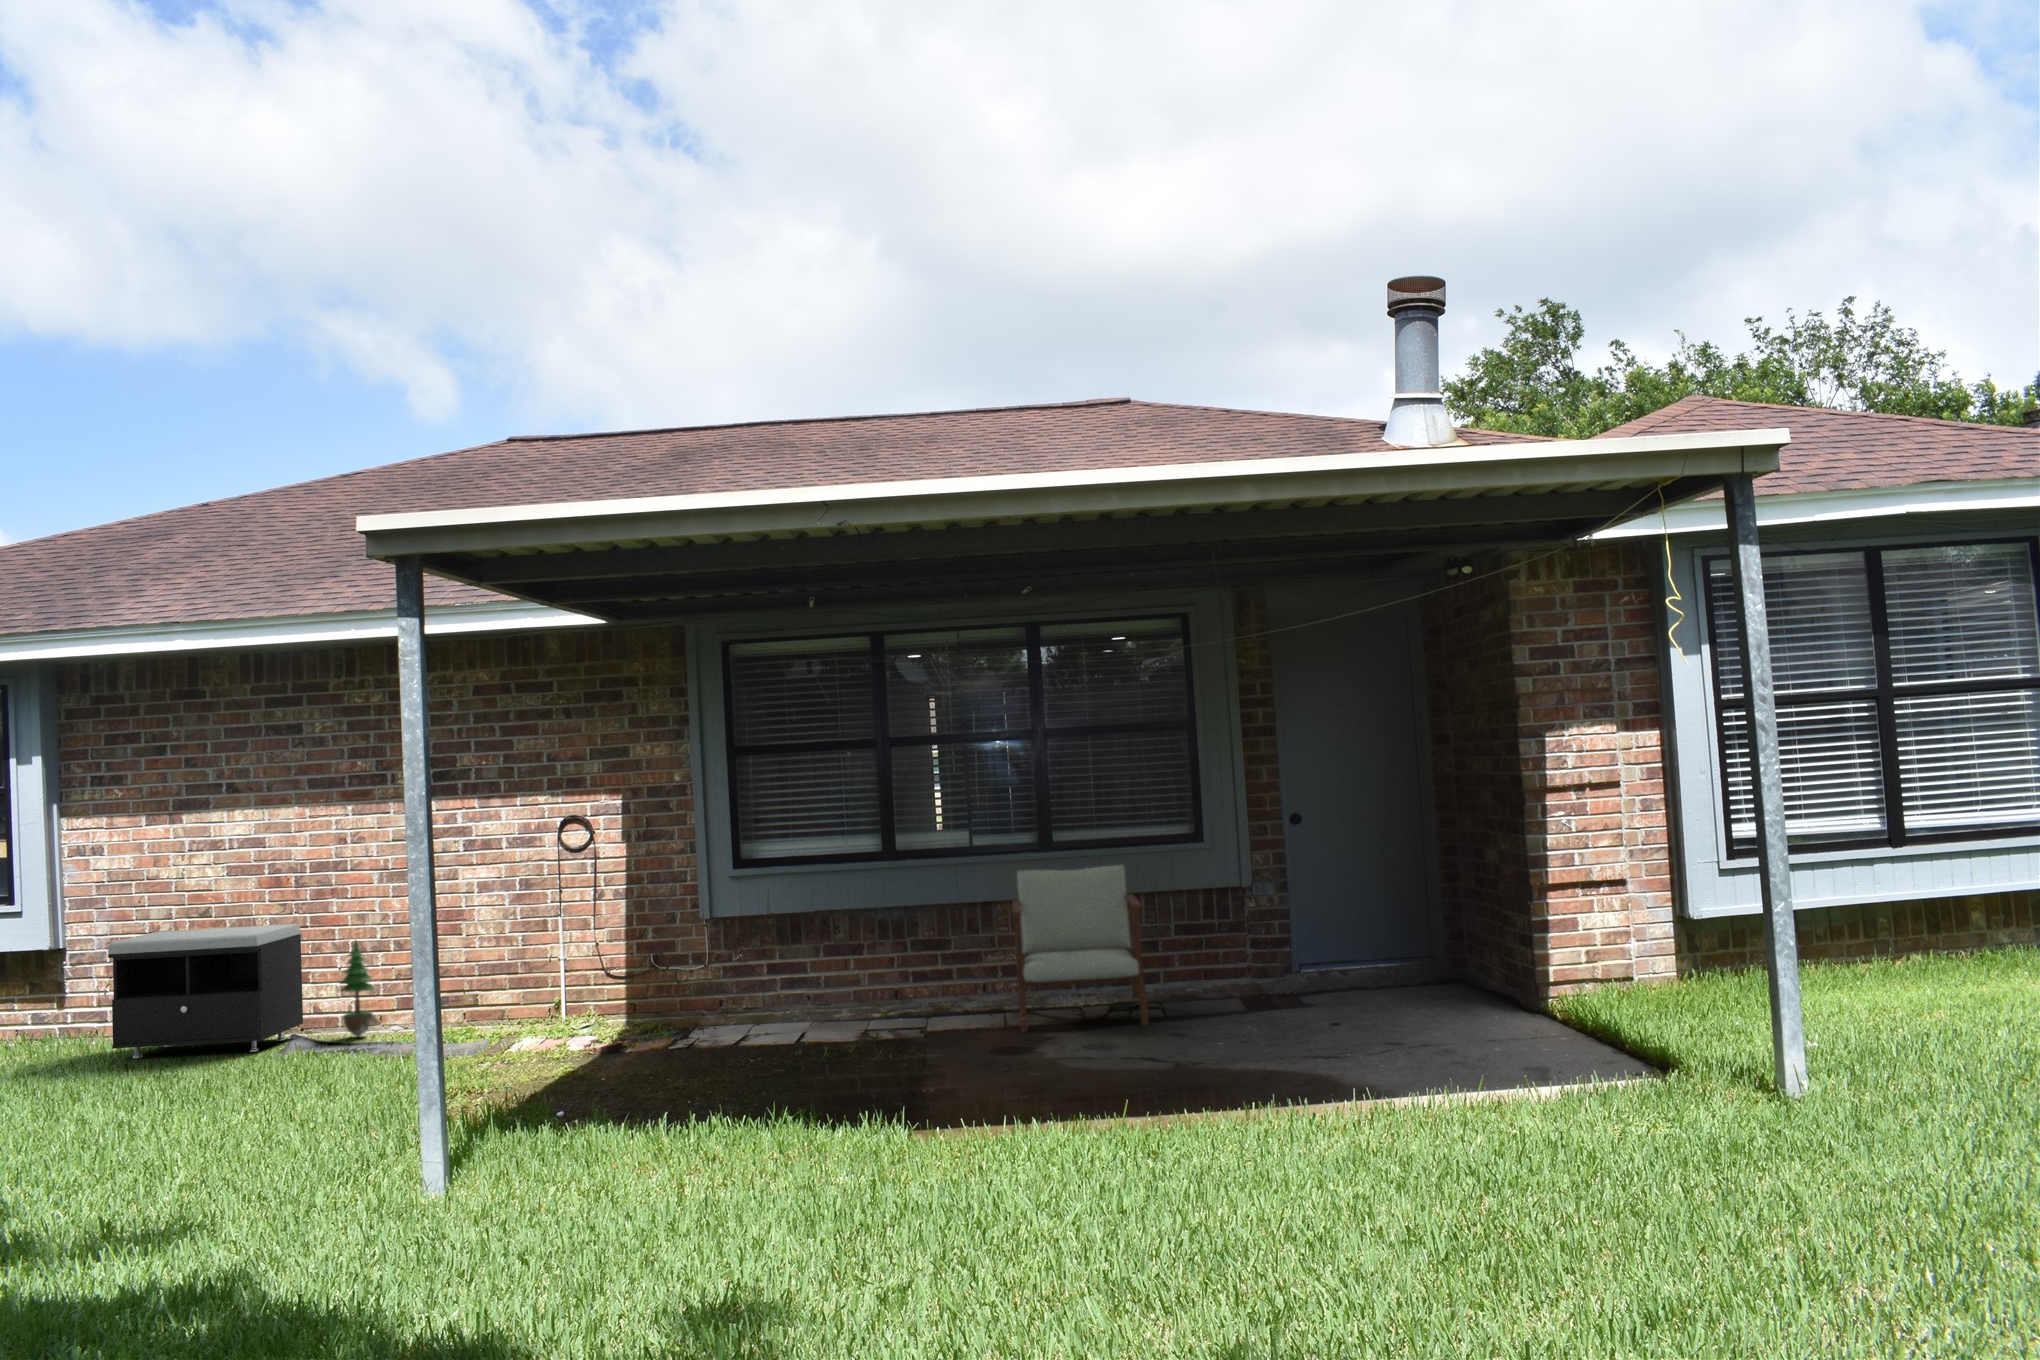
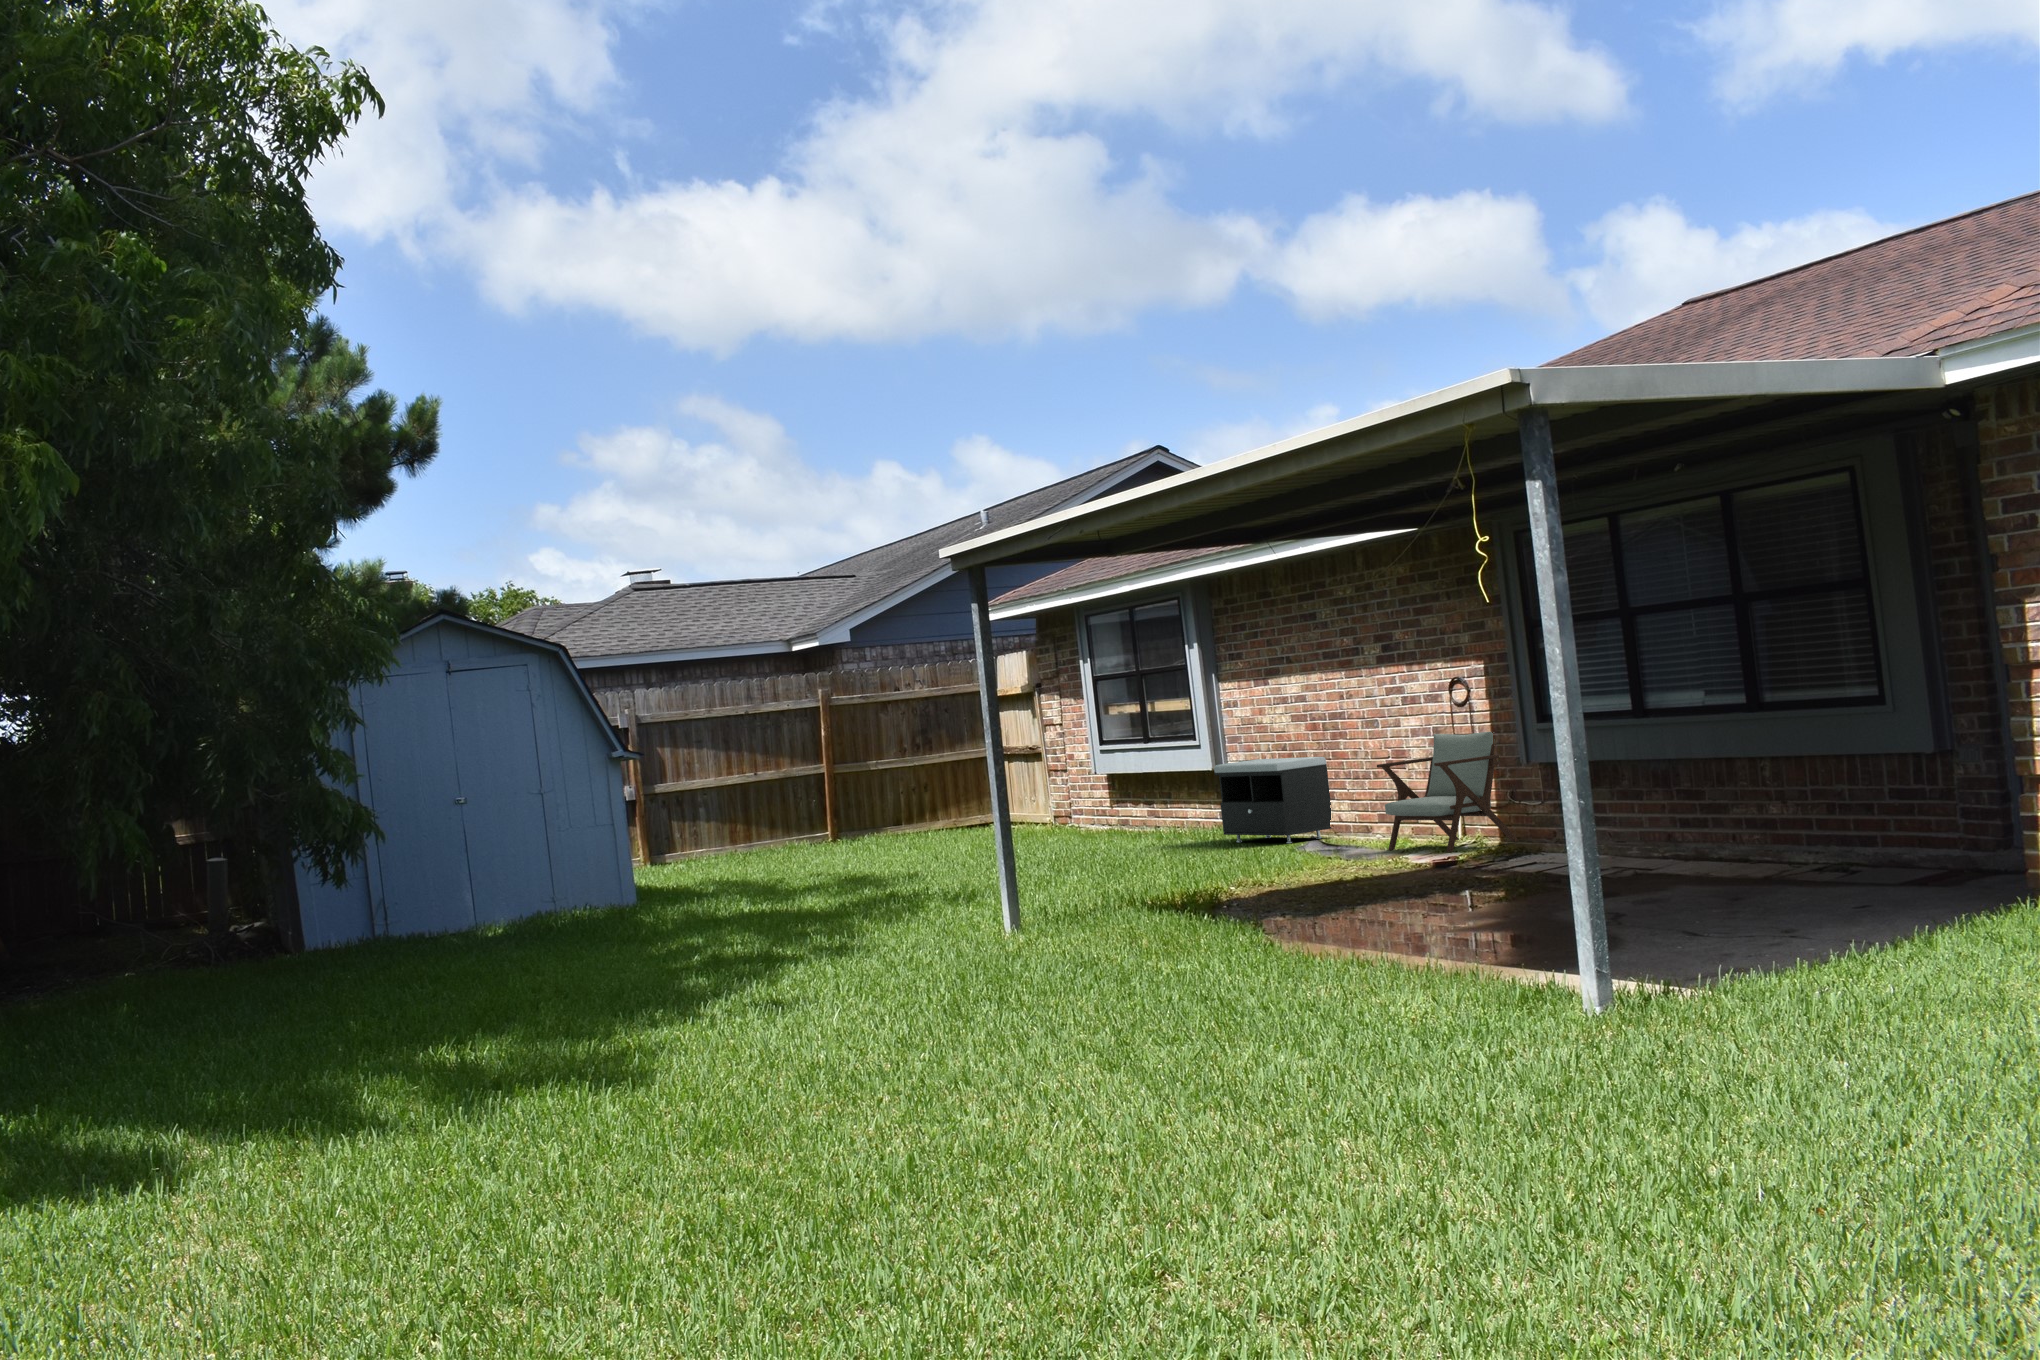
lounge chair: present [1012,865,1149,1032] -> present [1377,732,1519,852]
potted tree: present [340,941,374,1037] -> none [1336,769,1362,840]

